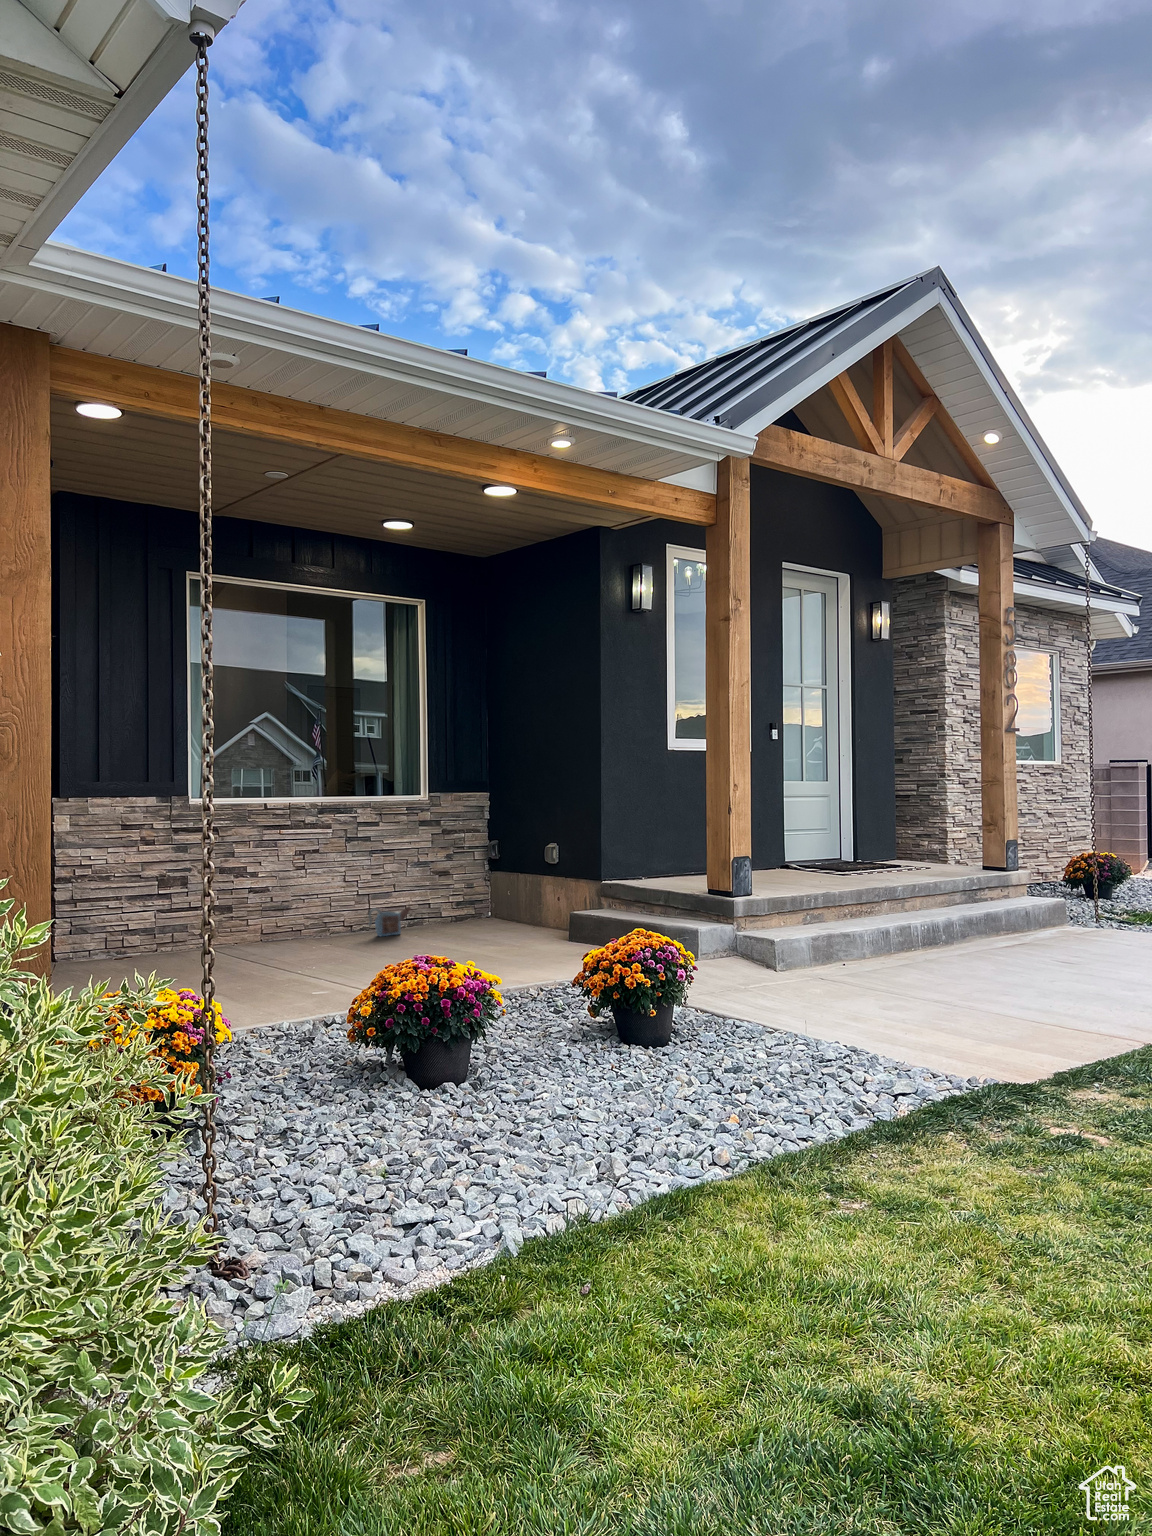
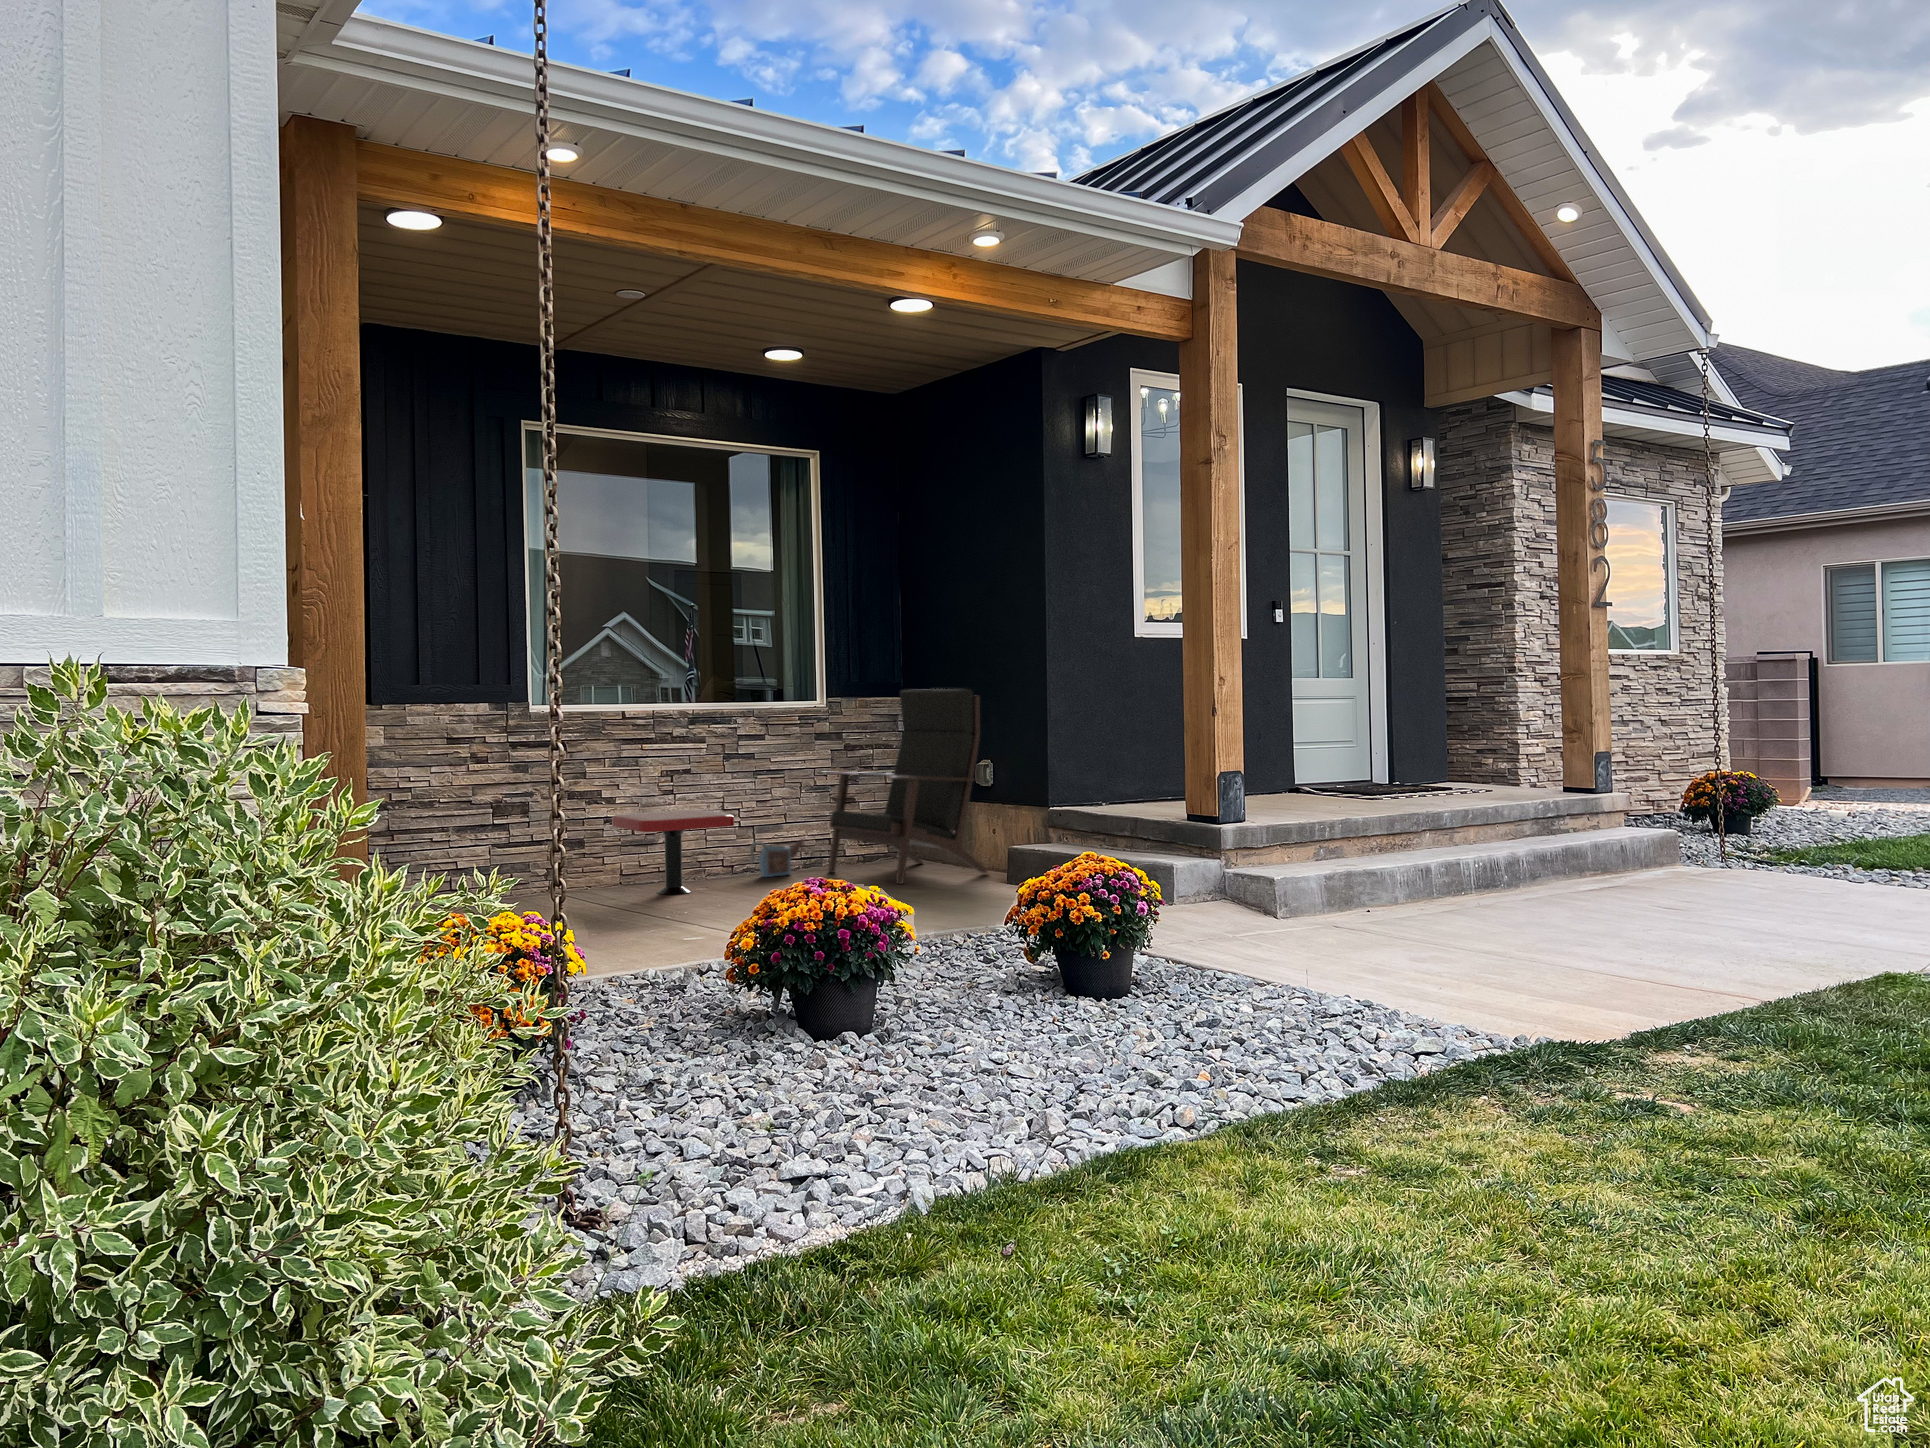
lounge chair: none [424,790,555,943] -> present [821,689,988,884]
pedestal table: none [258,884,356,952] -> present [612,810,734,894]

